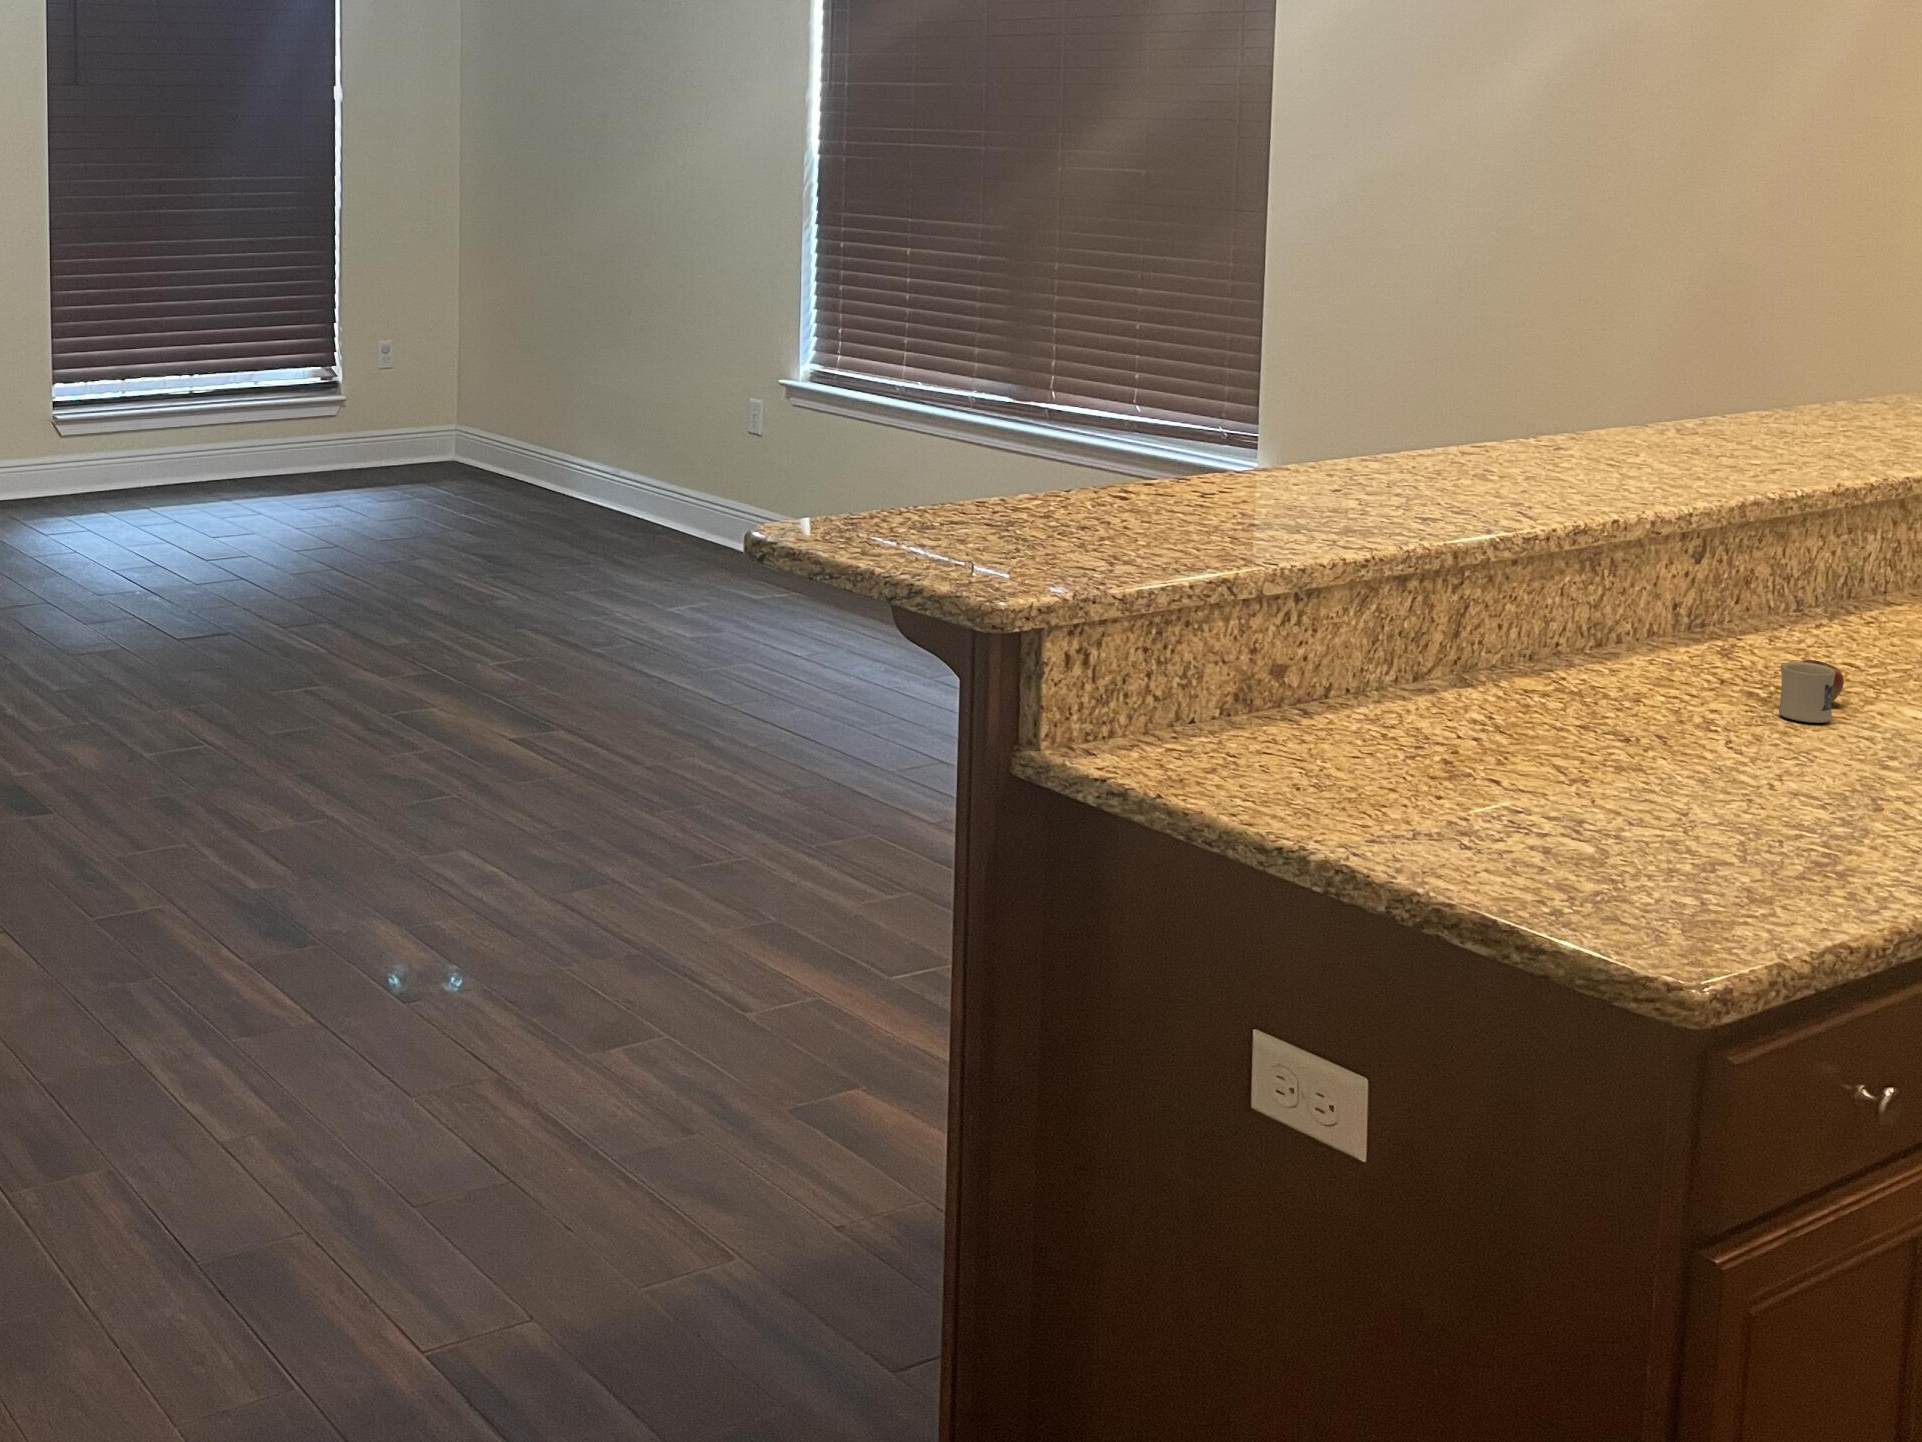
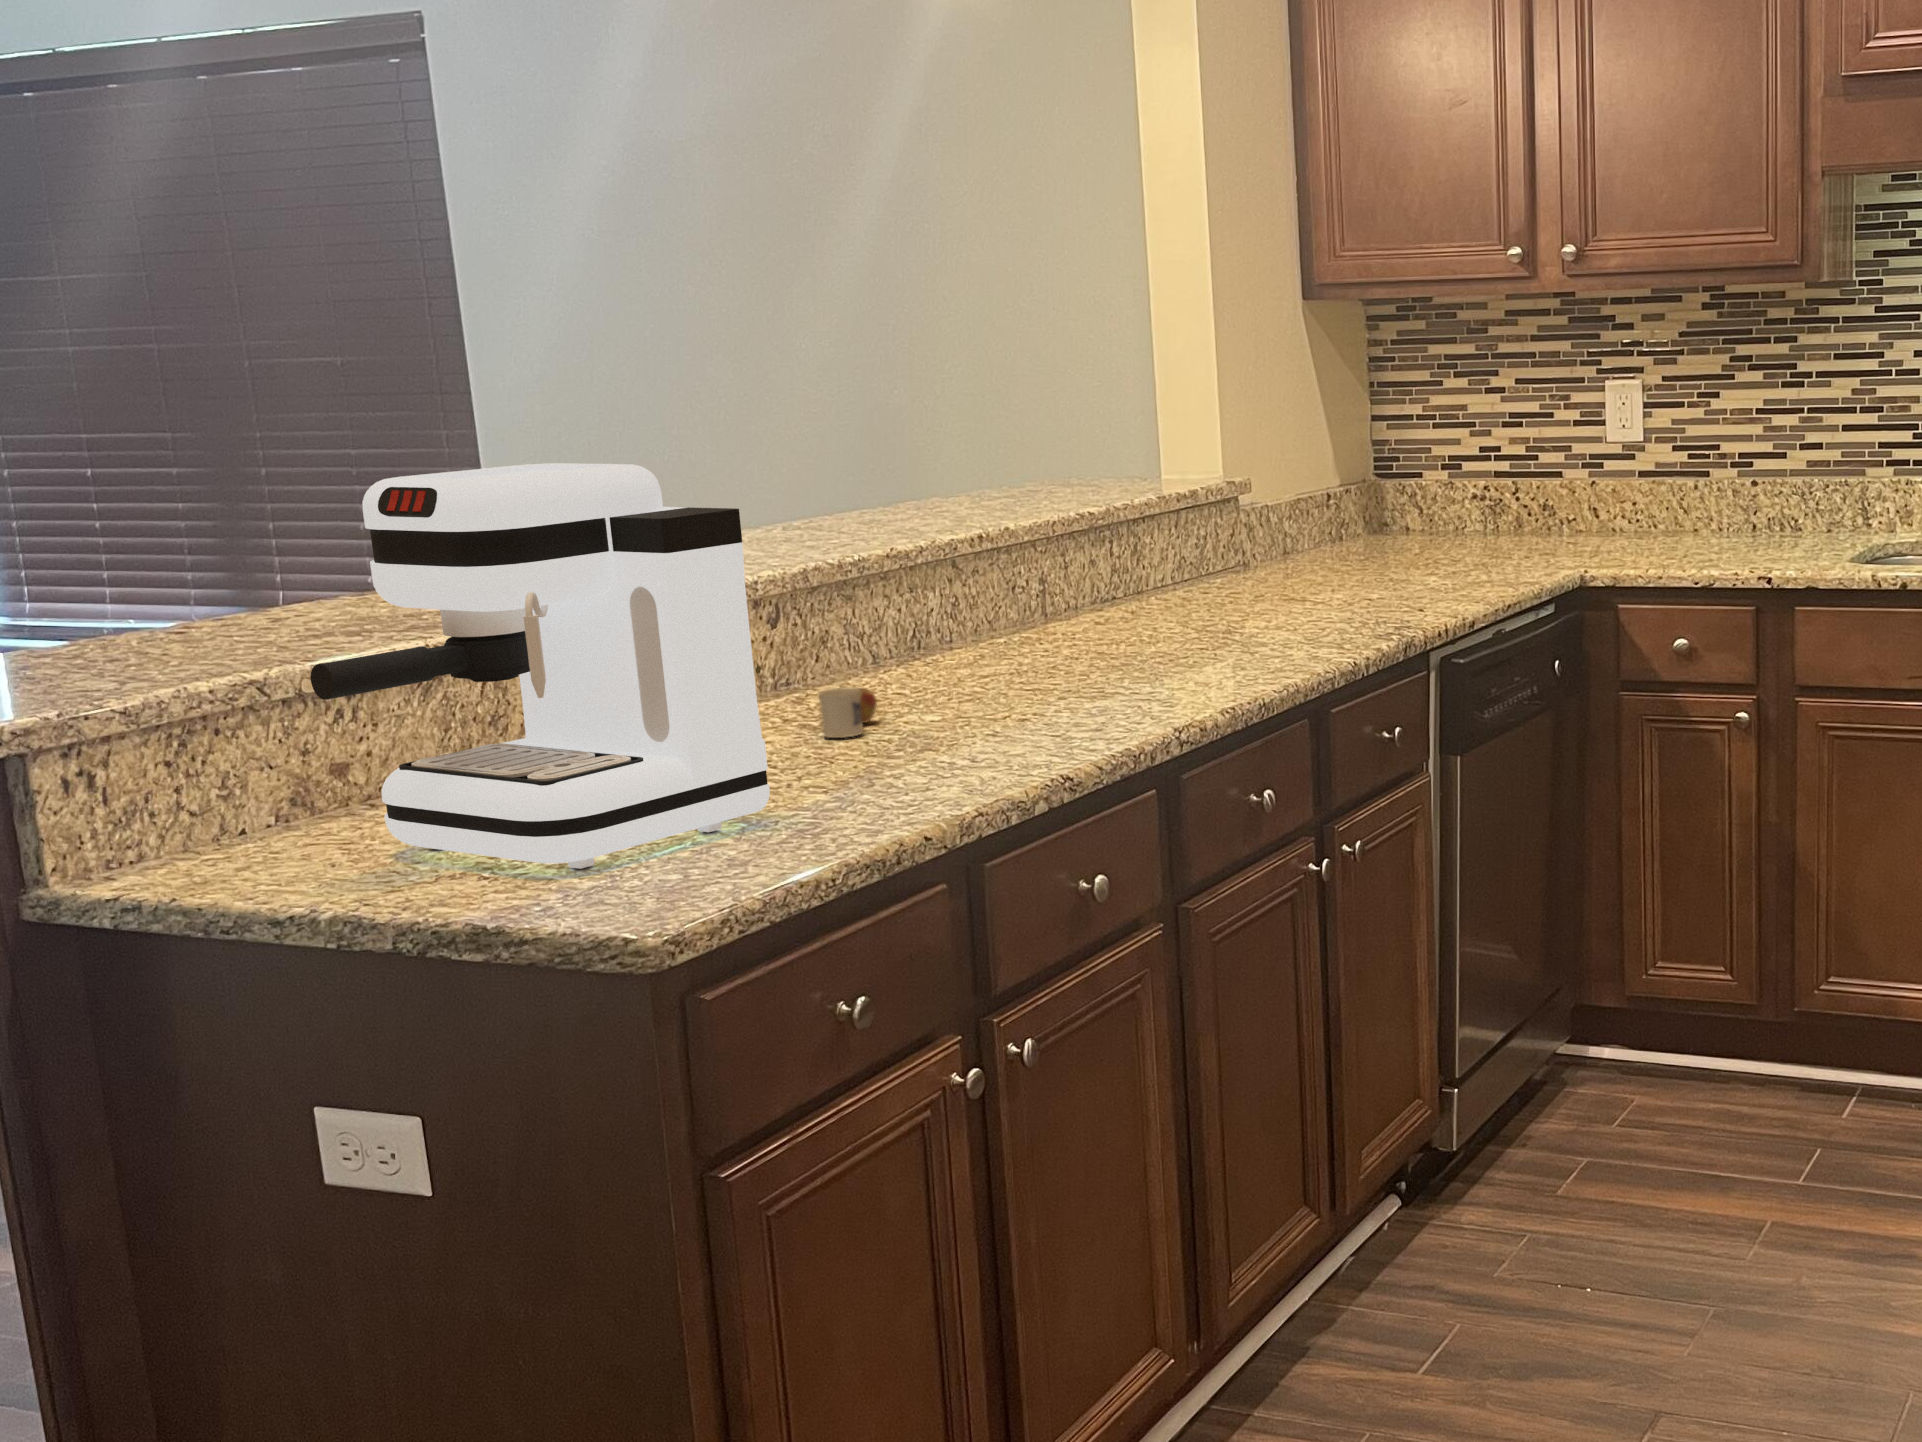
coffee maker: none [1323,406,1803,859] -> present [311,464,770,869]

